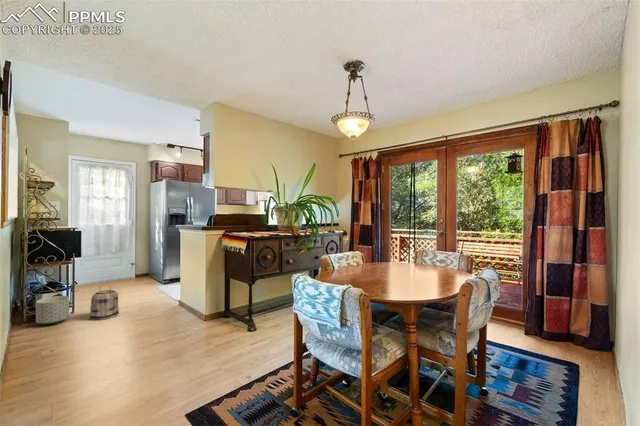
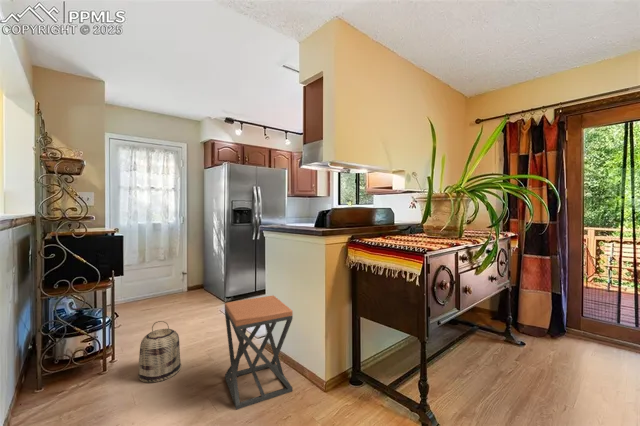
stool: none [146,268,186,328] -> present [225,296,293,410]
planter: present [36,296,69,325] -> none [53,341,107,395]

